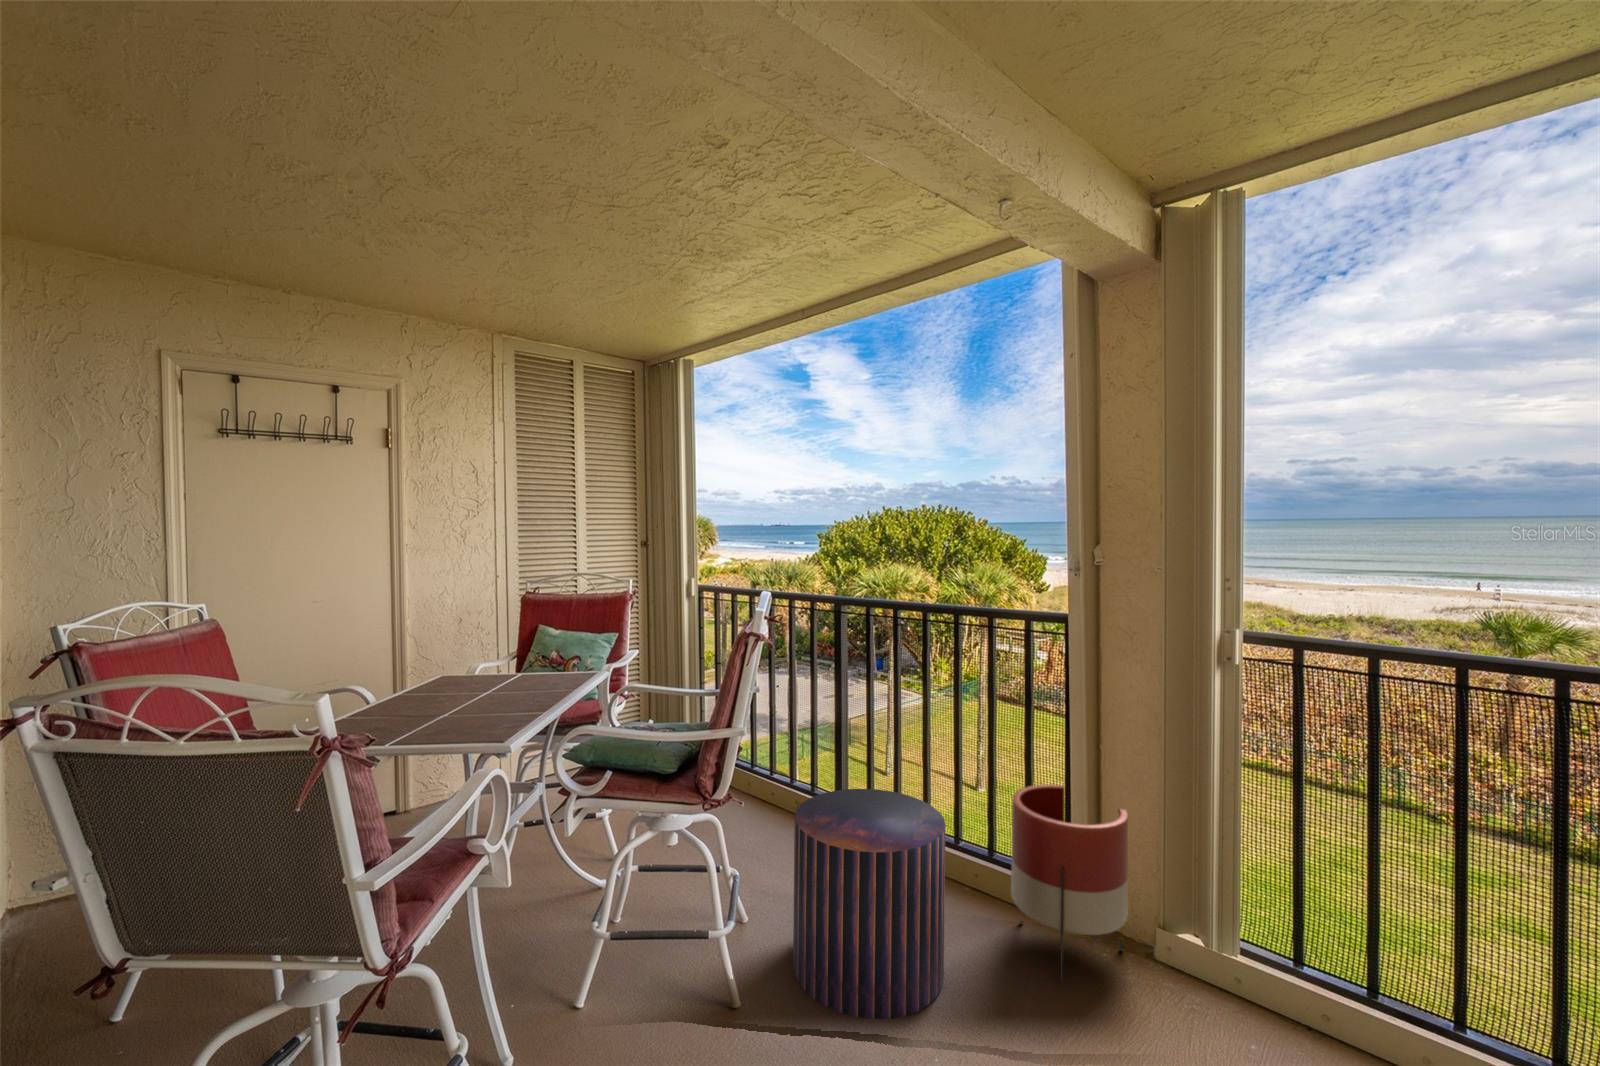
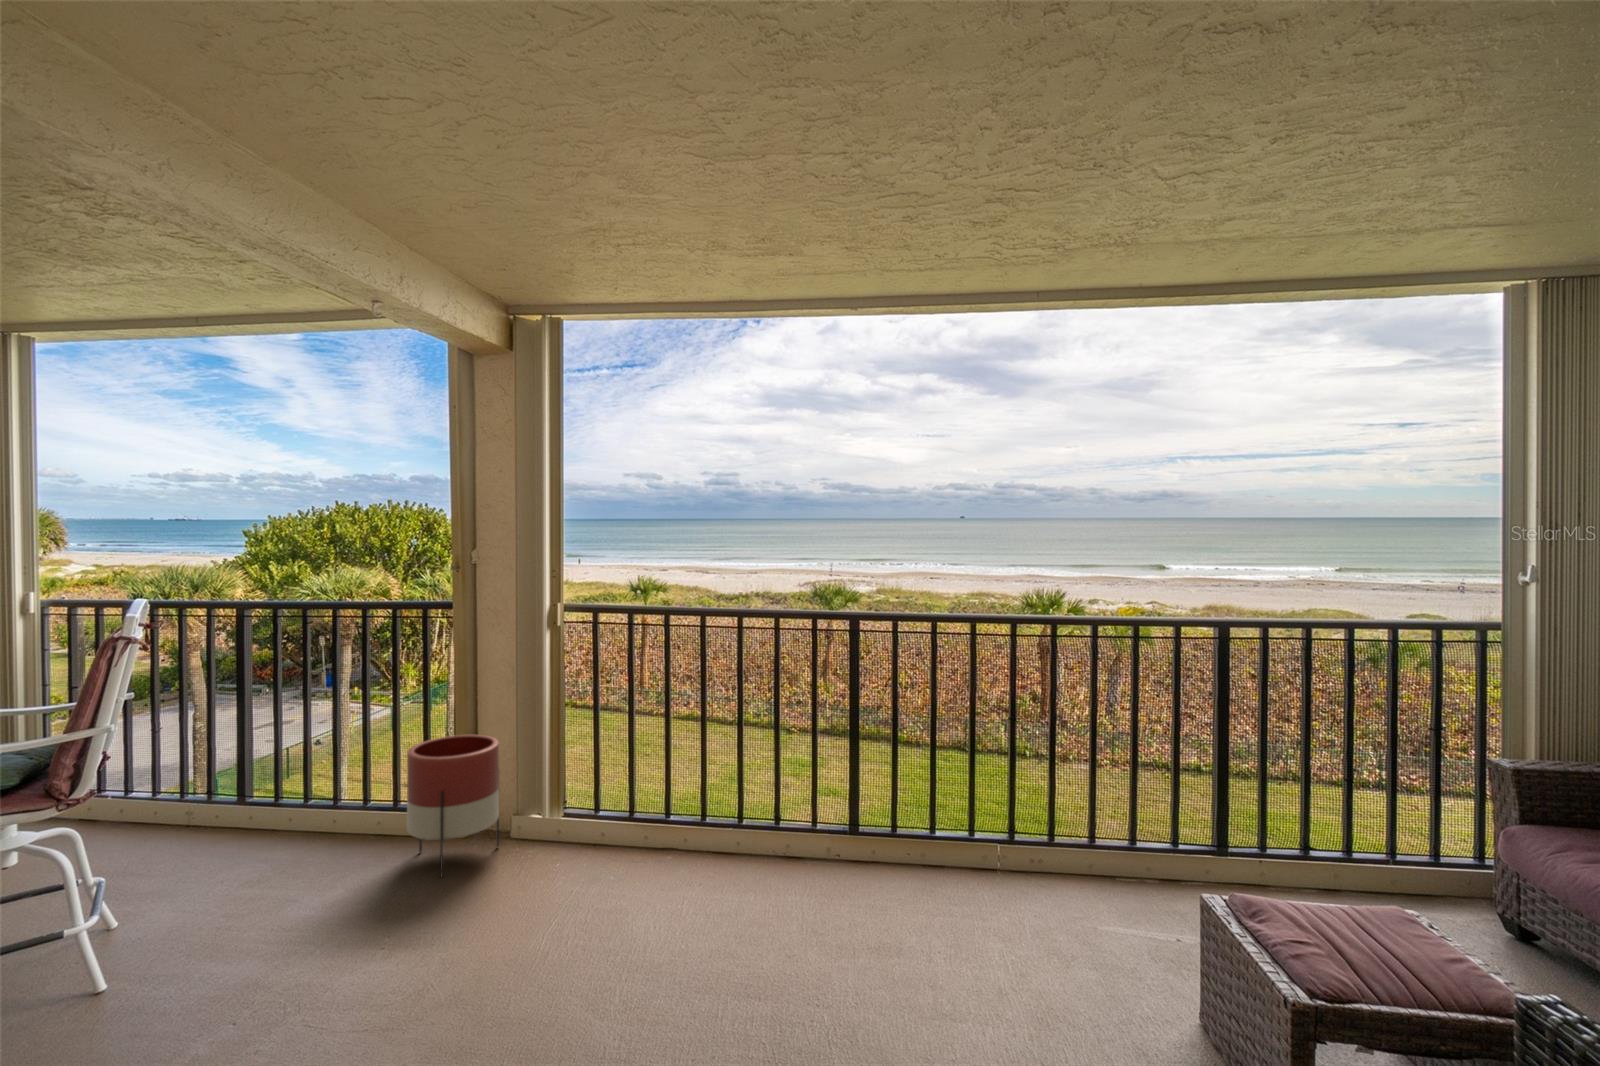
pouf: present [793,789,945,1019] -> none [175,766,337,953]

